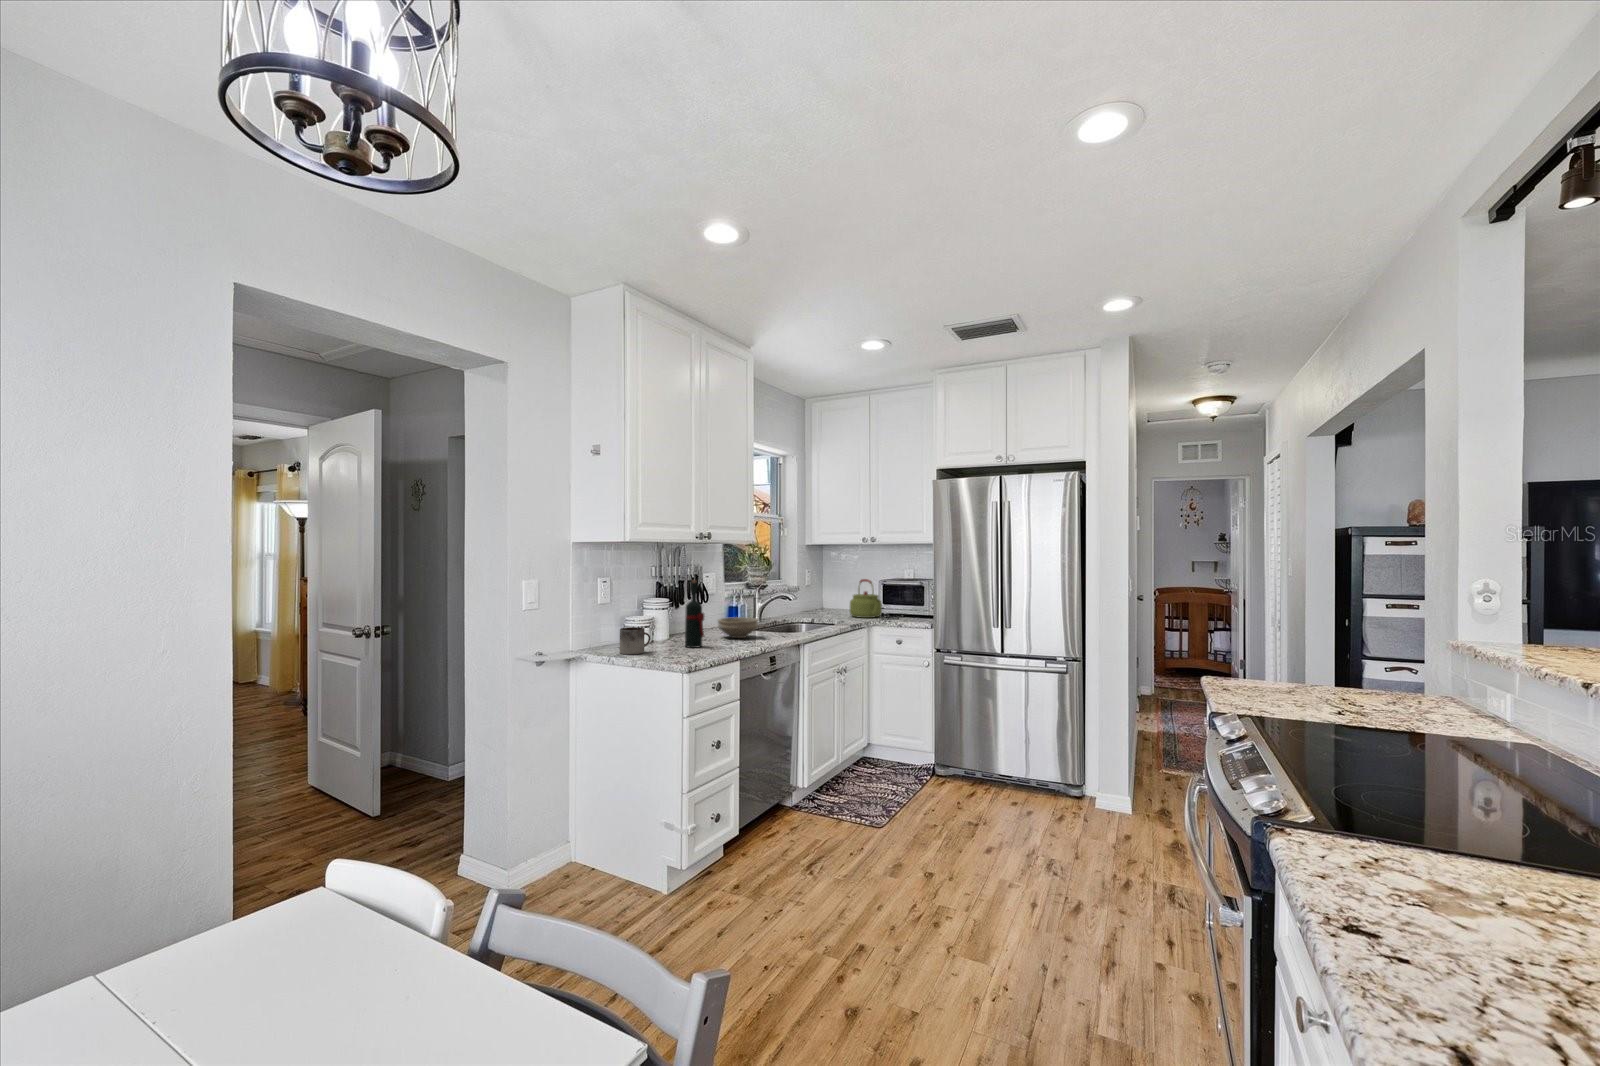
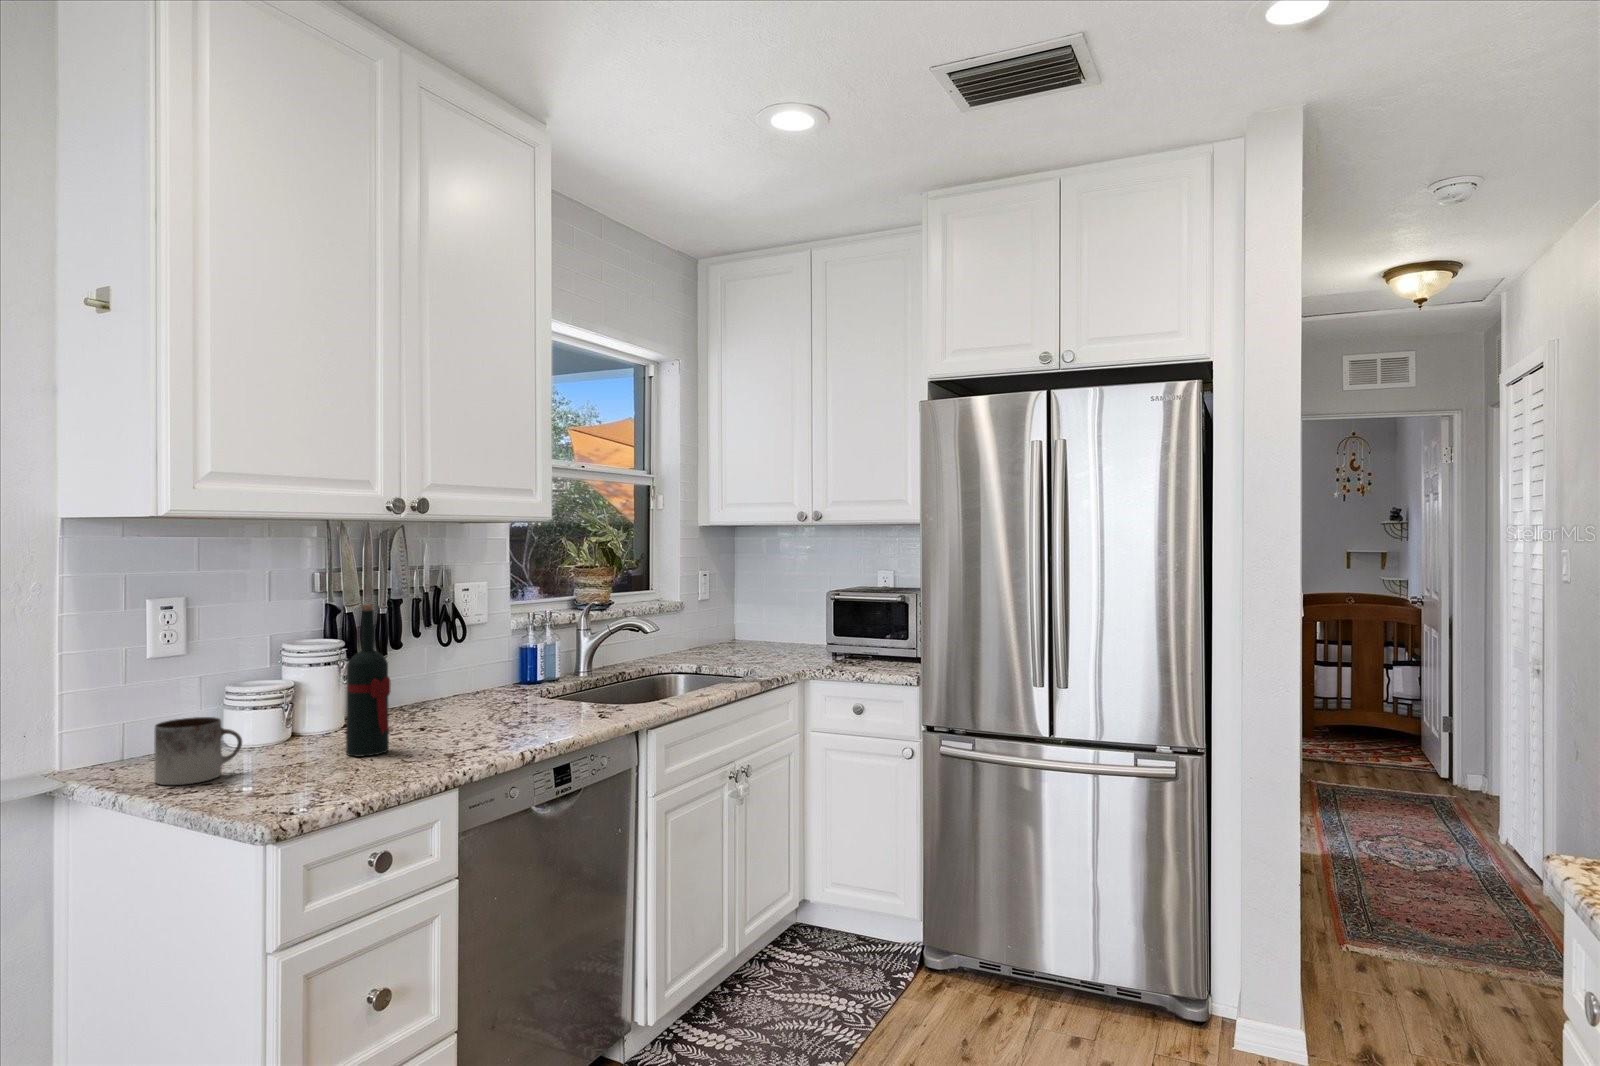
kettle: present [850,579,882,618] -> none [770,590,830,663]
bowl: present [718,617,758,638] -> none [456,676,545,723]

